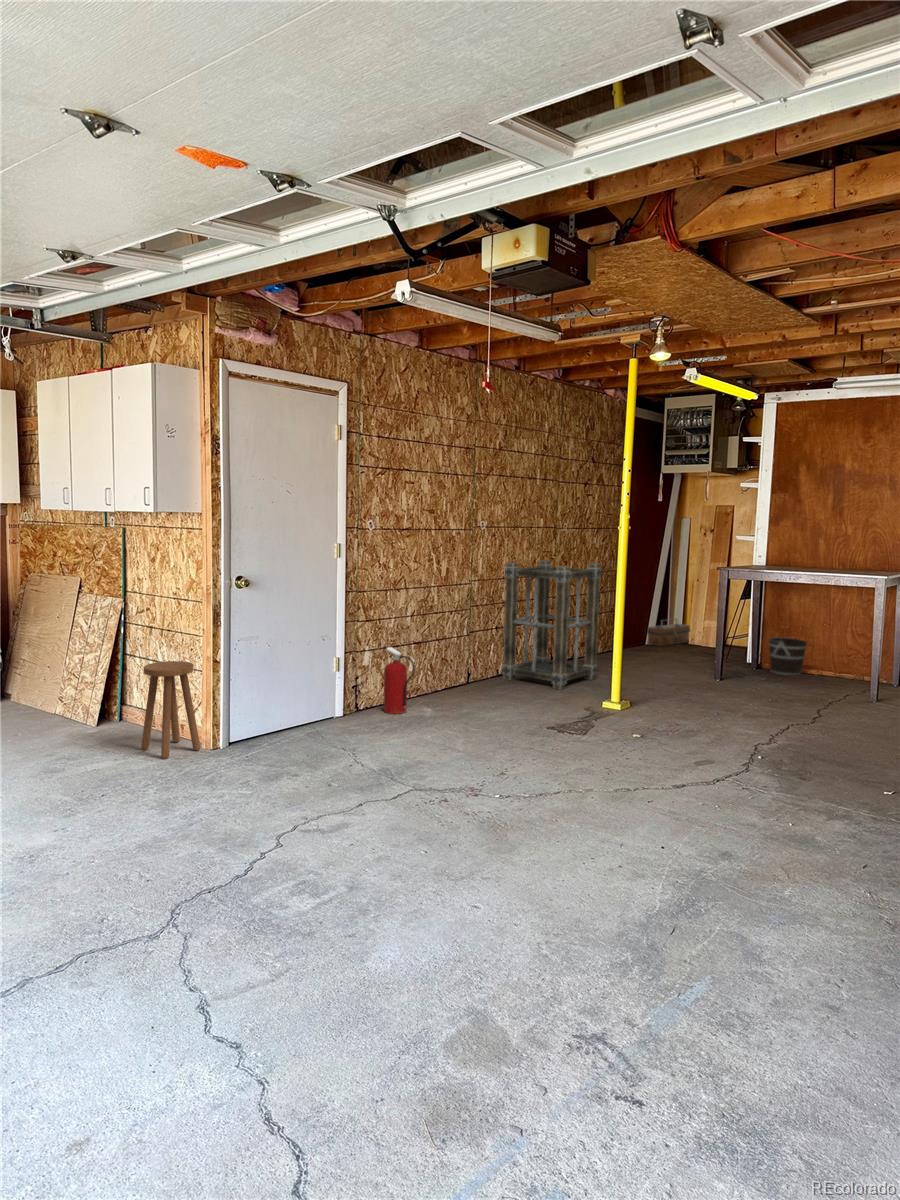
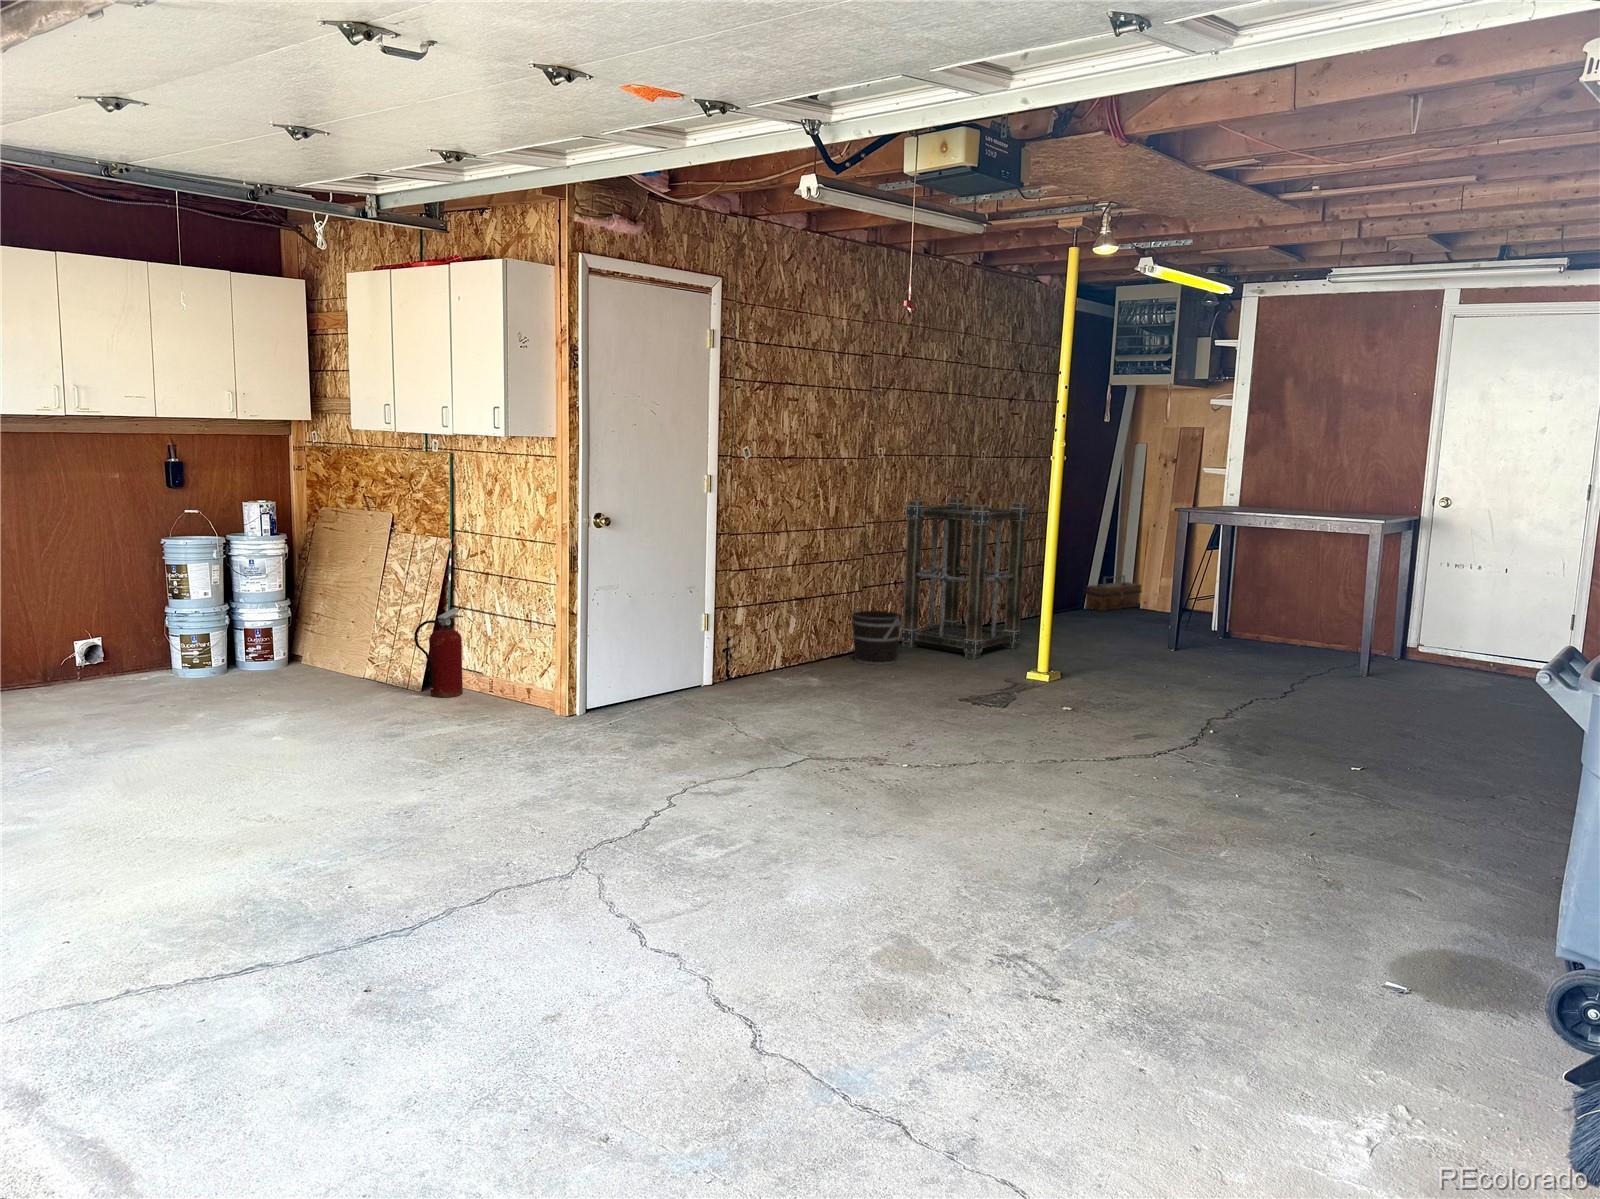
bucket: present [769,637,807,675] -> present [852,610,902,665]
fire extinguisher: present [384,647,415,714] -> present [414,609,463,697]
stool: present [141,661,201,758] -> none [484,613,554,725]

